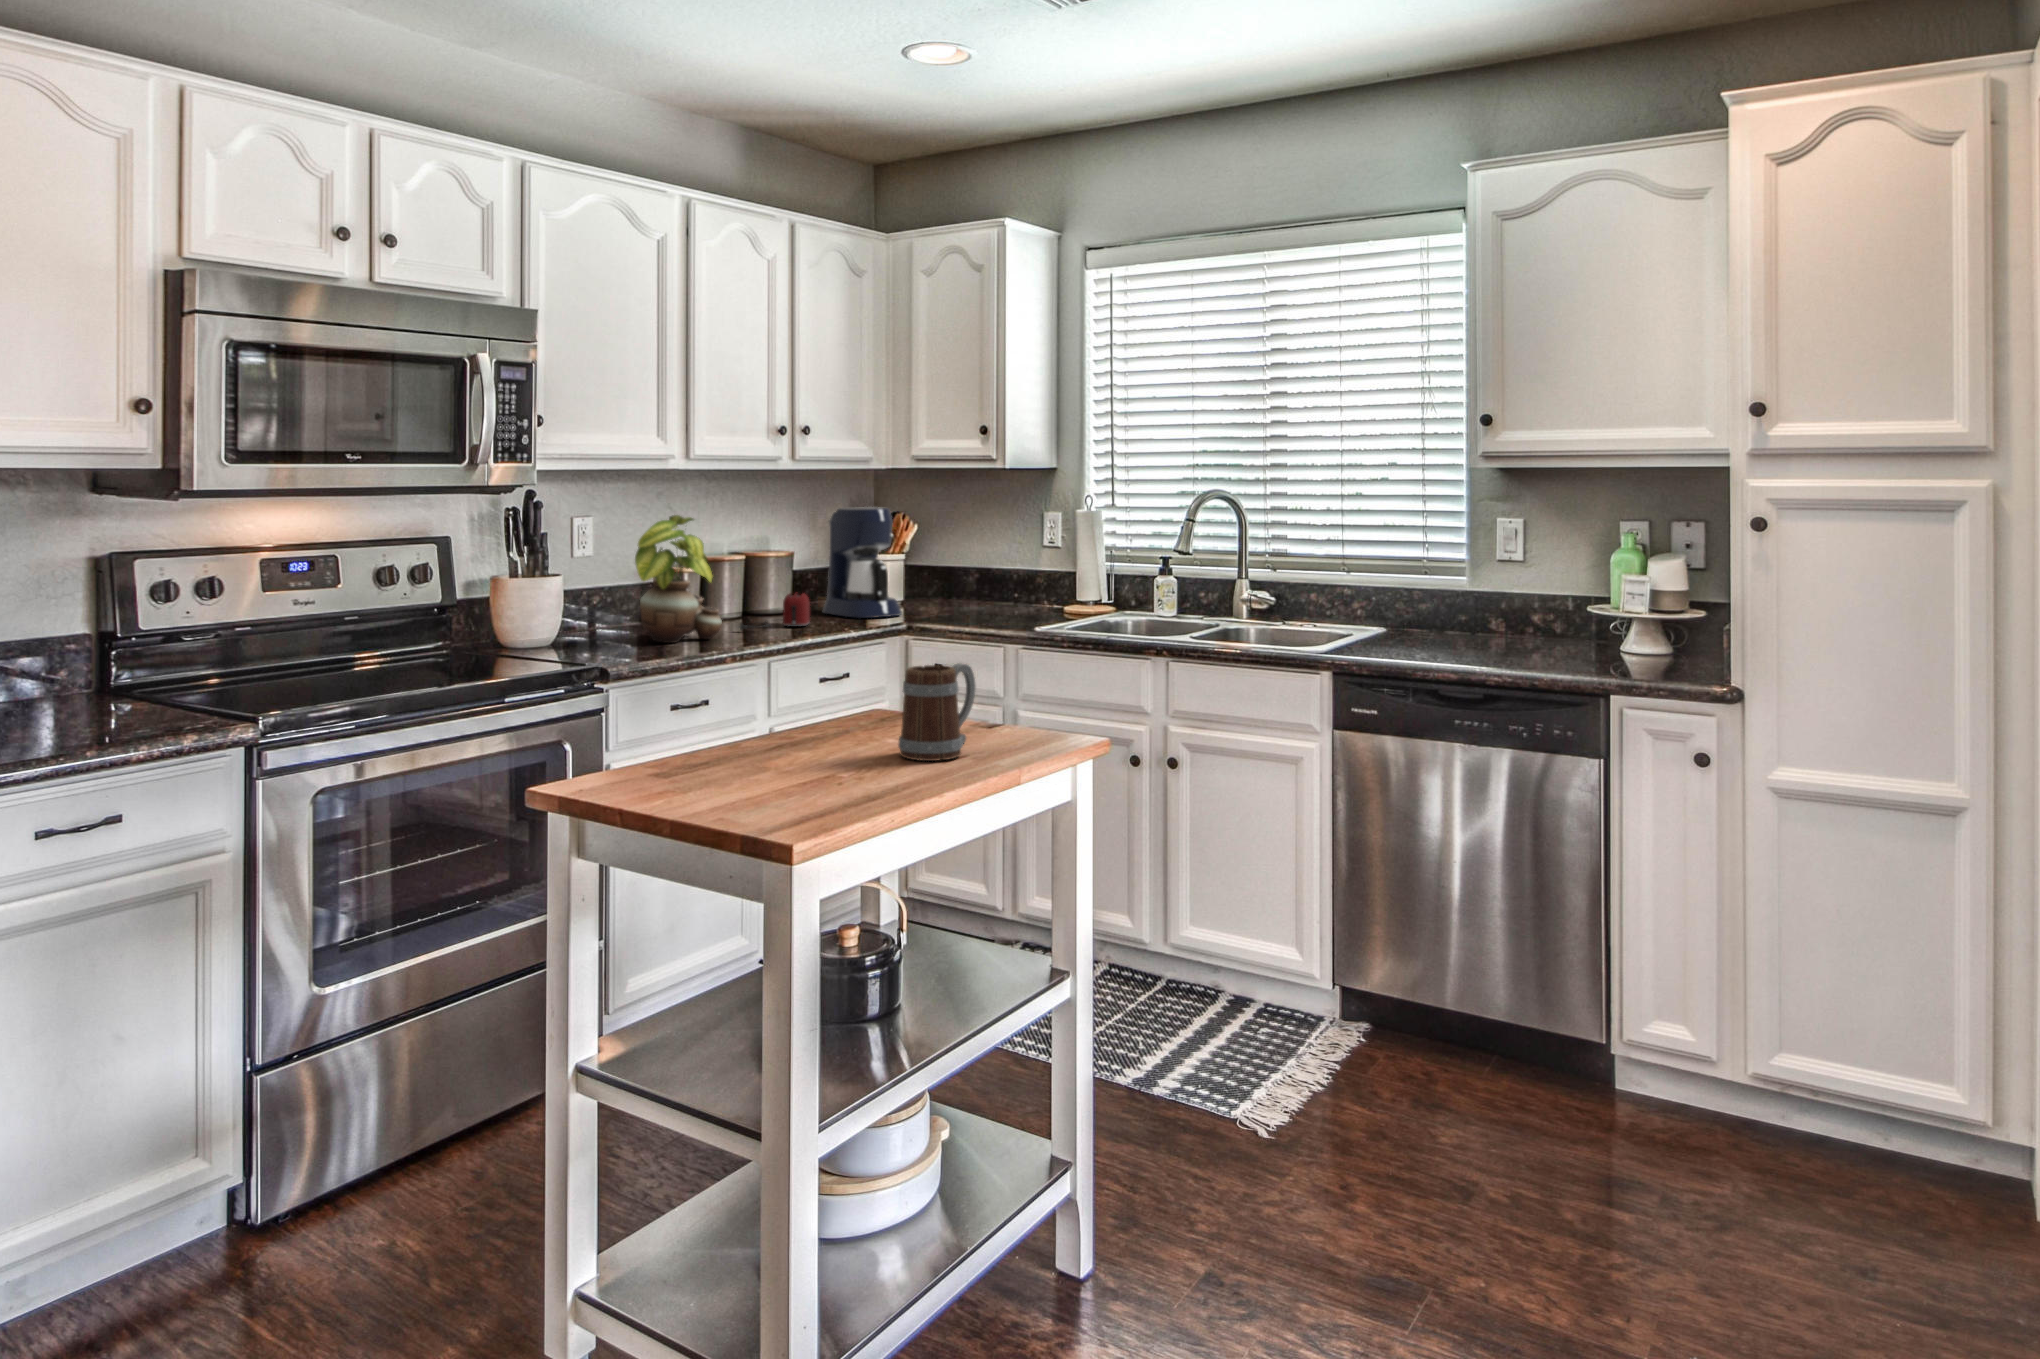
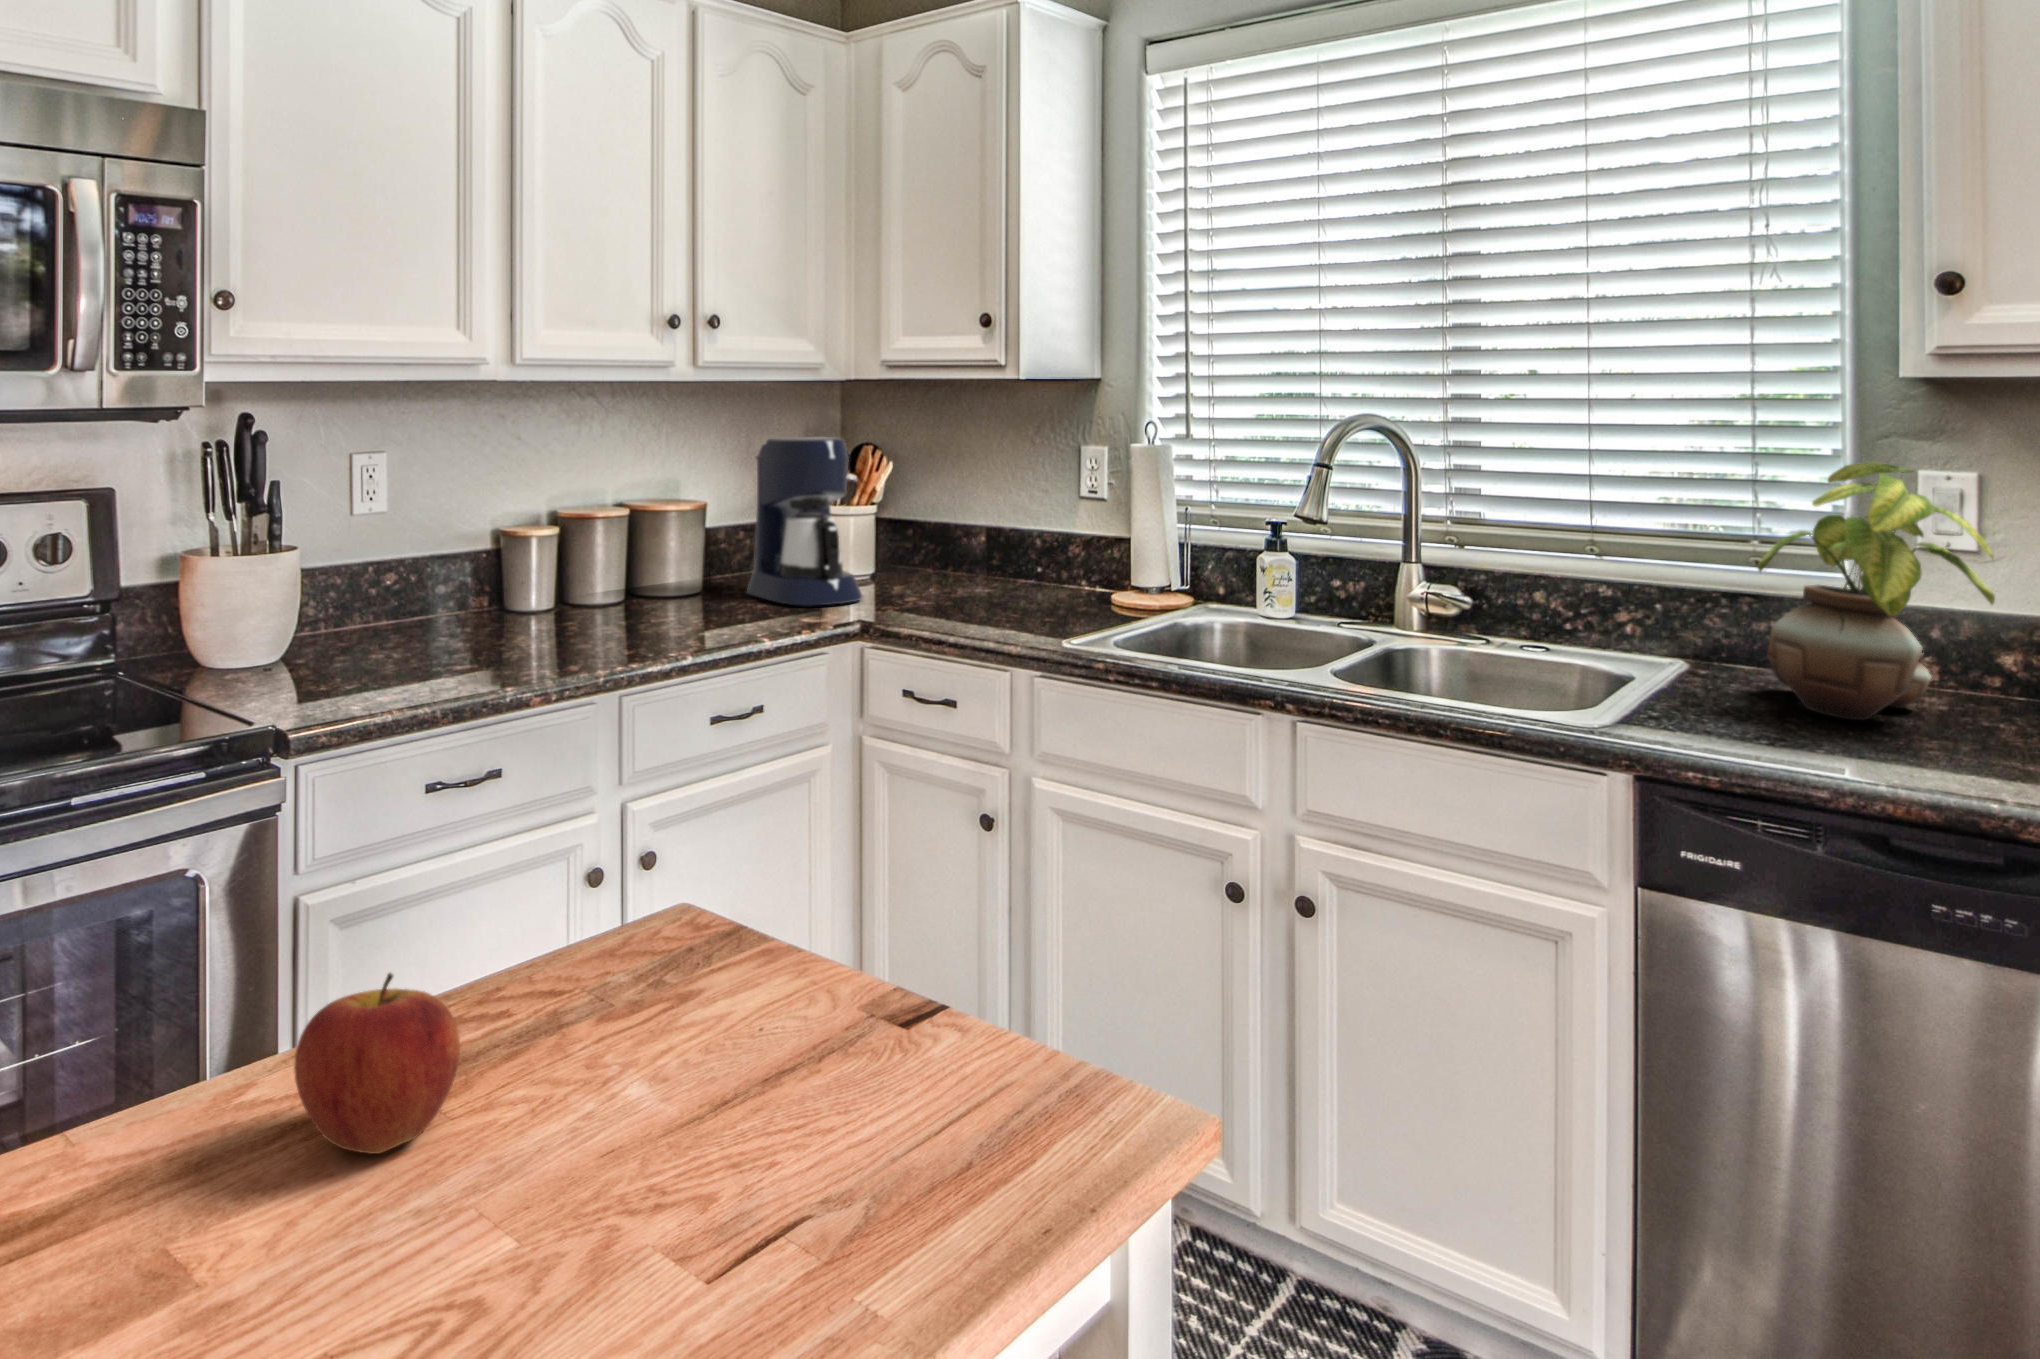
potted plant: present [635,515,722,643] -> present [1757,462,1995,720]
toaster: present [739,593,810,630] -> none [591,569,715,632]
mug: present [898,663,976,761] -> none [624,888,848,1200]
apple: none [772,697,832,758] -> present [294,972,460,1154]

